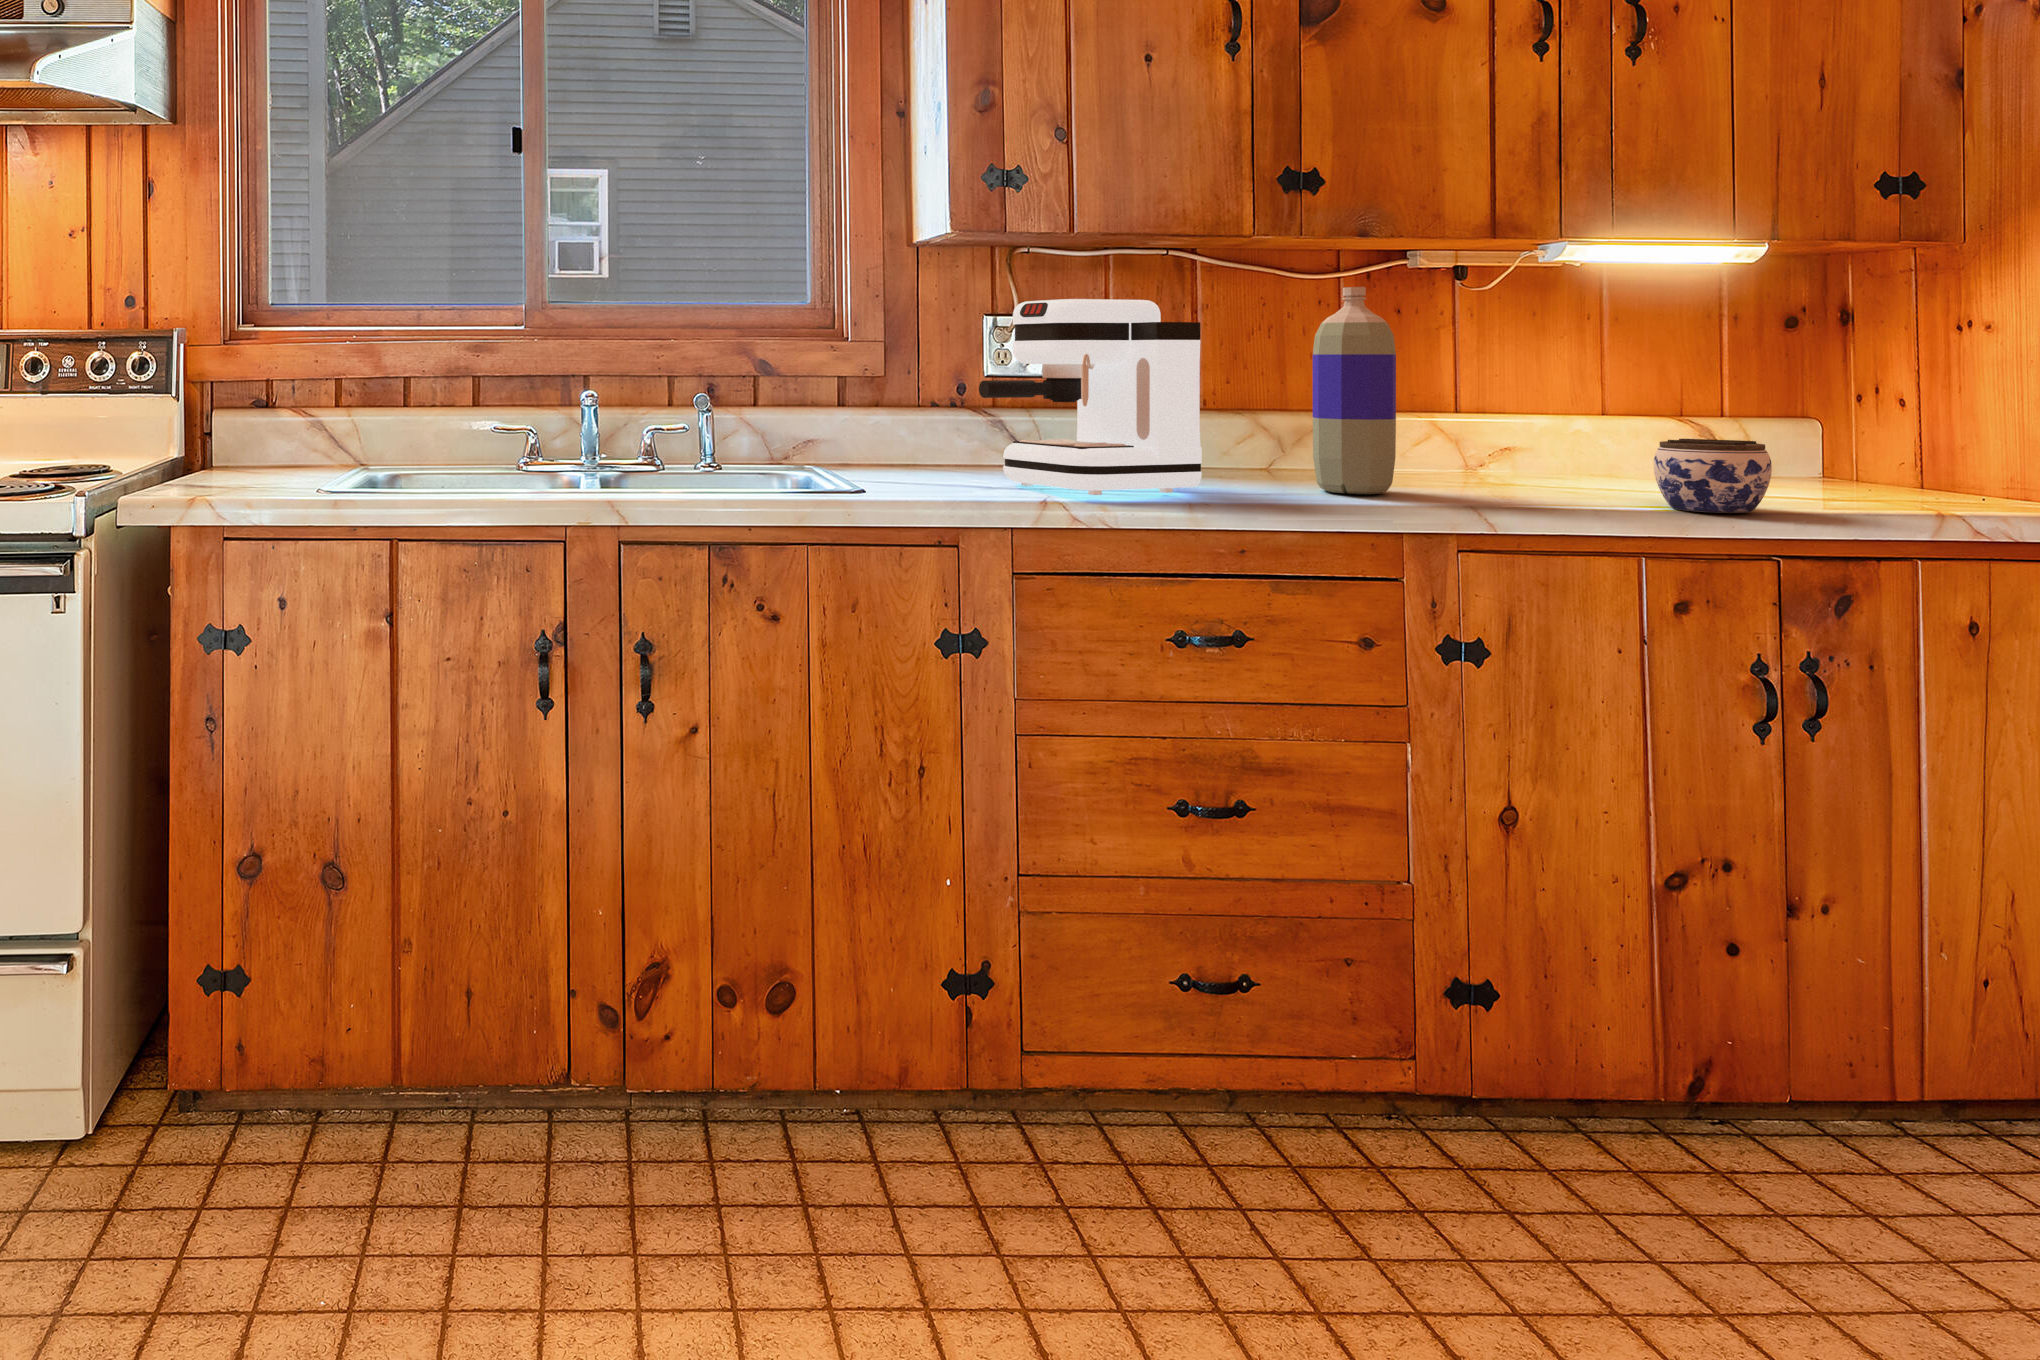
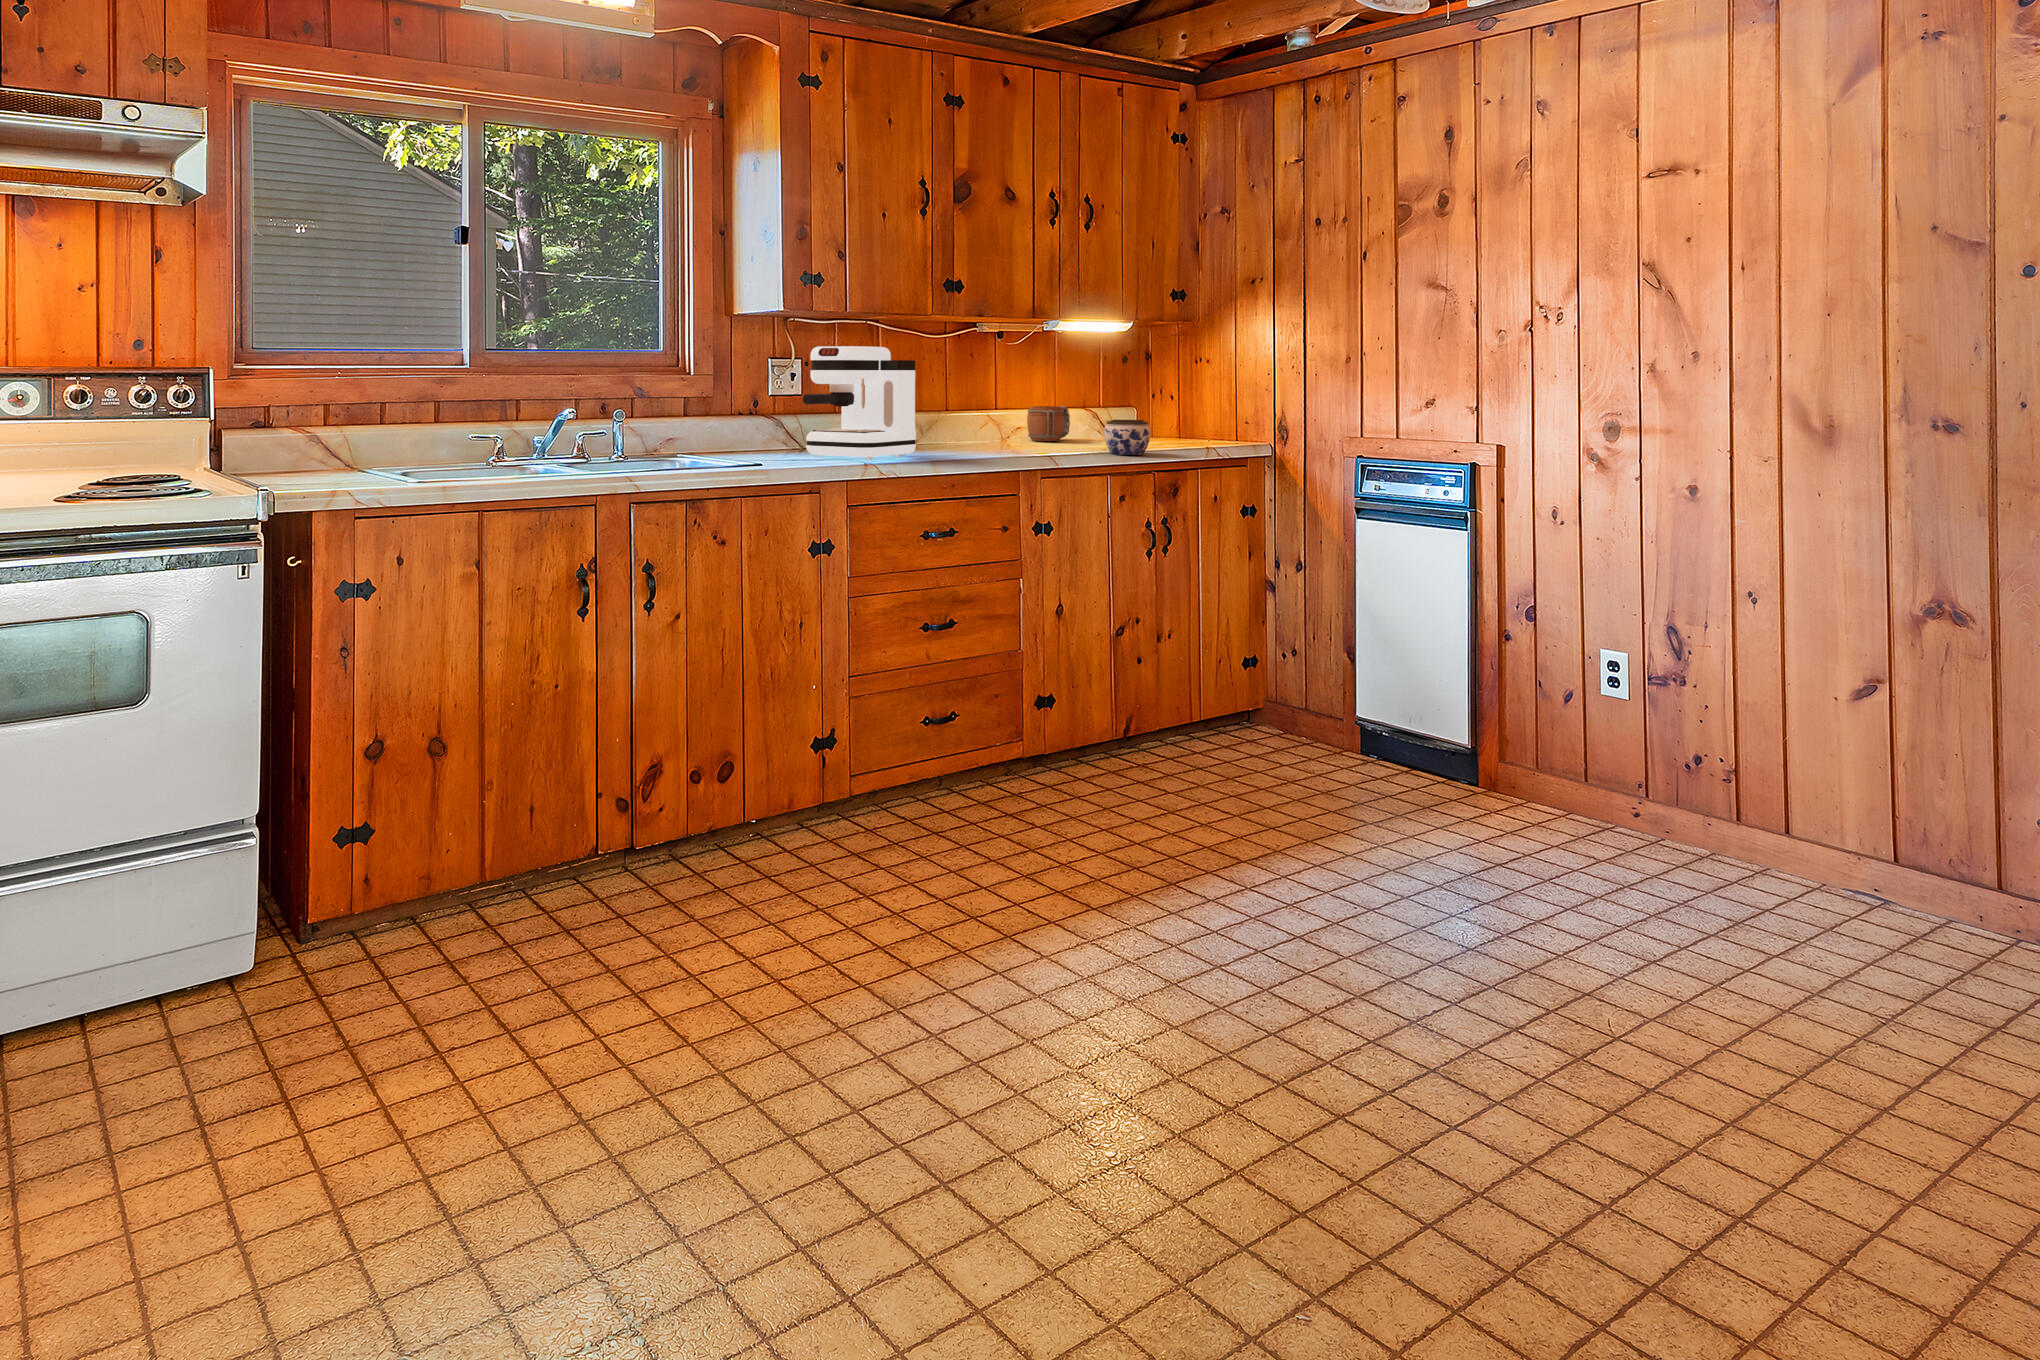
bottle: present [1313,287,1396,494] -> none [958,342,999,454]
mug: none [1515,409,1621,476] -> present [1027,406,1070,441]

